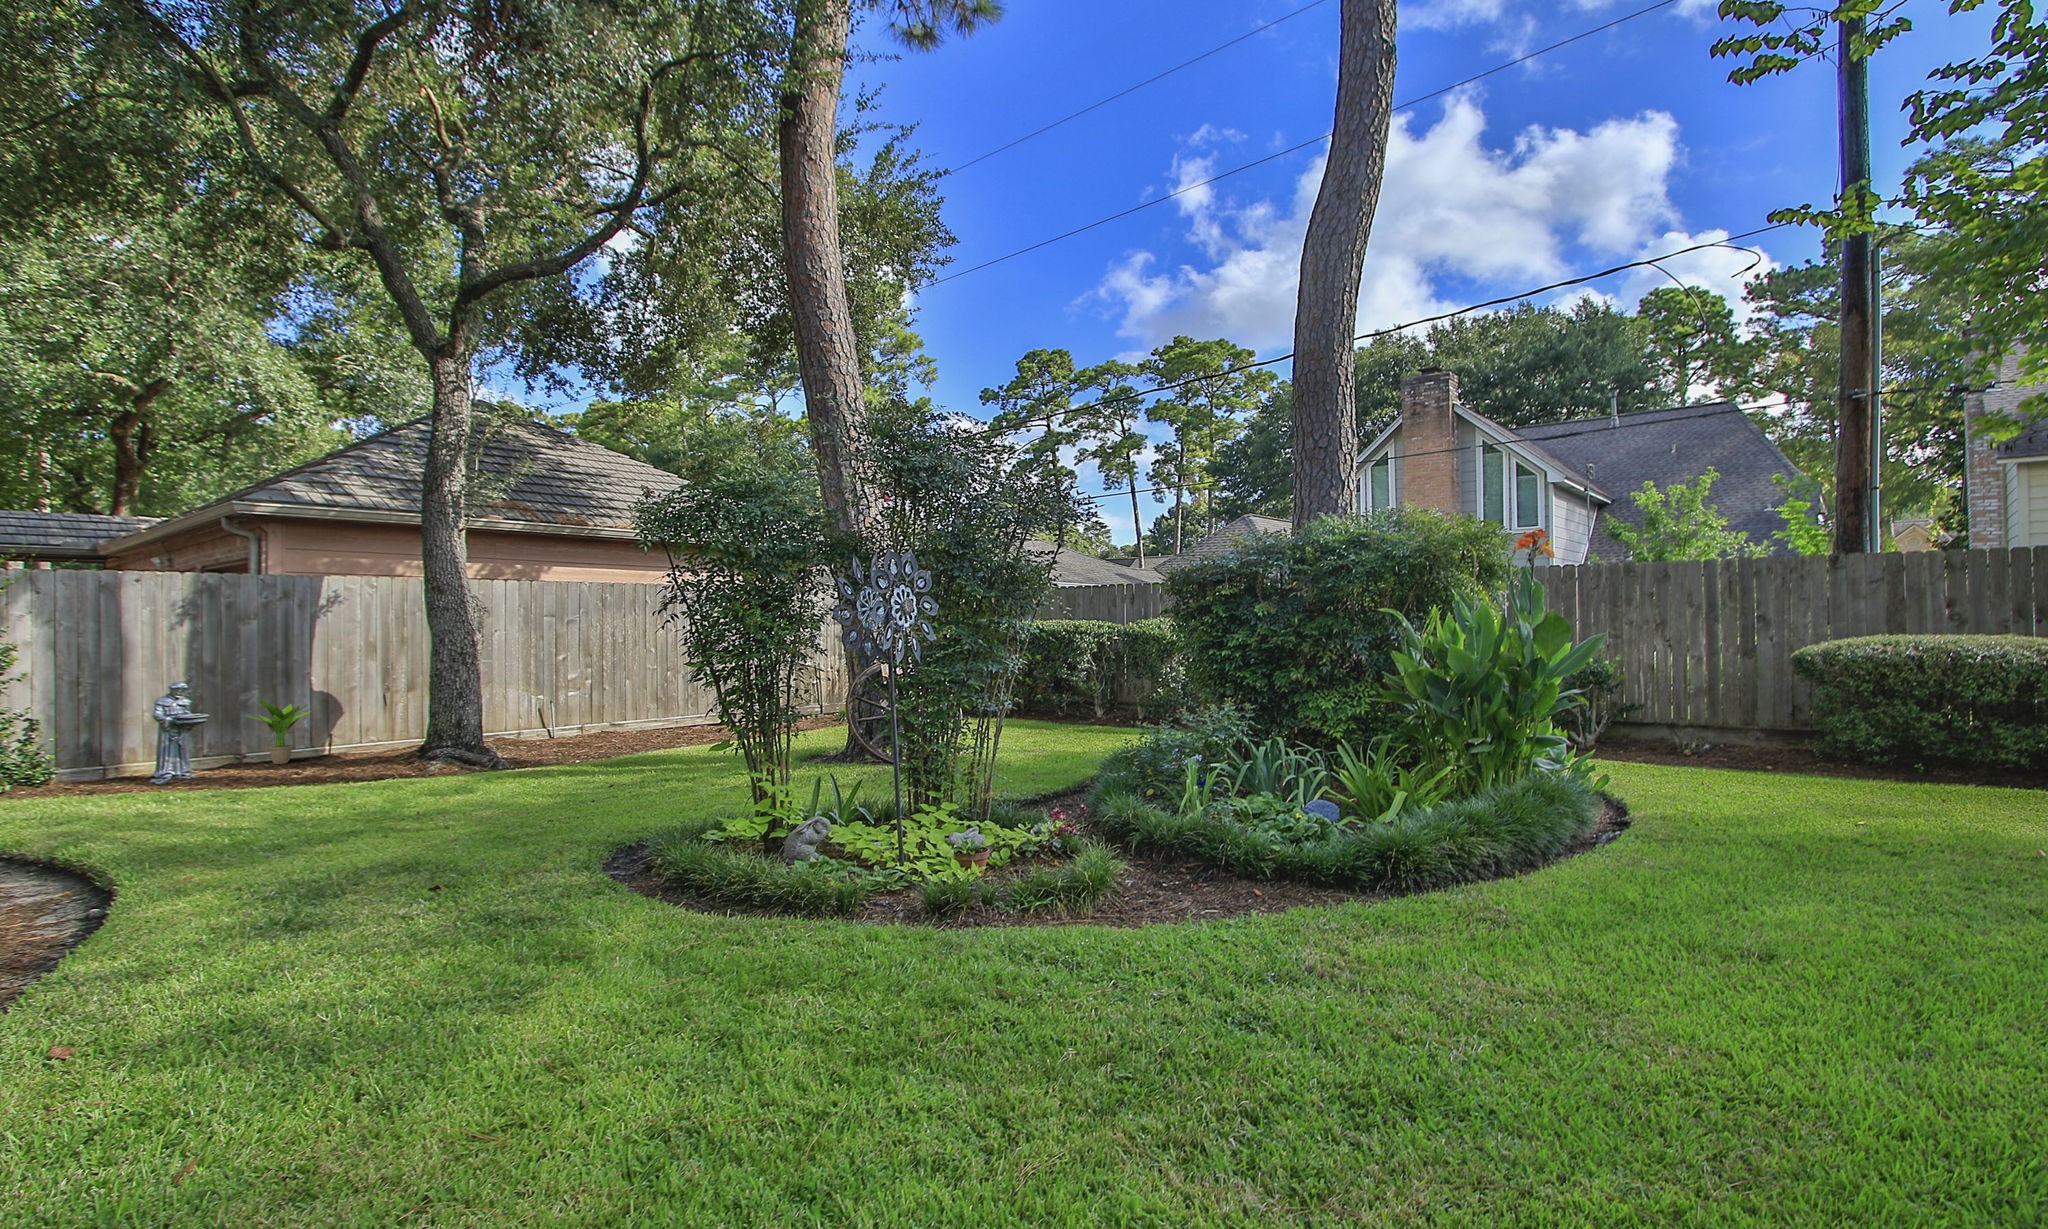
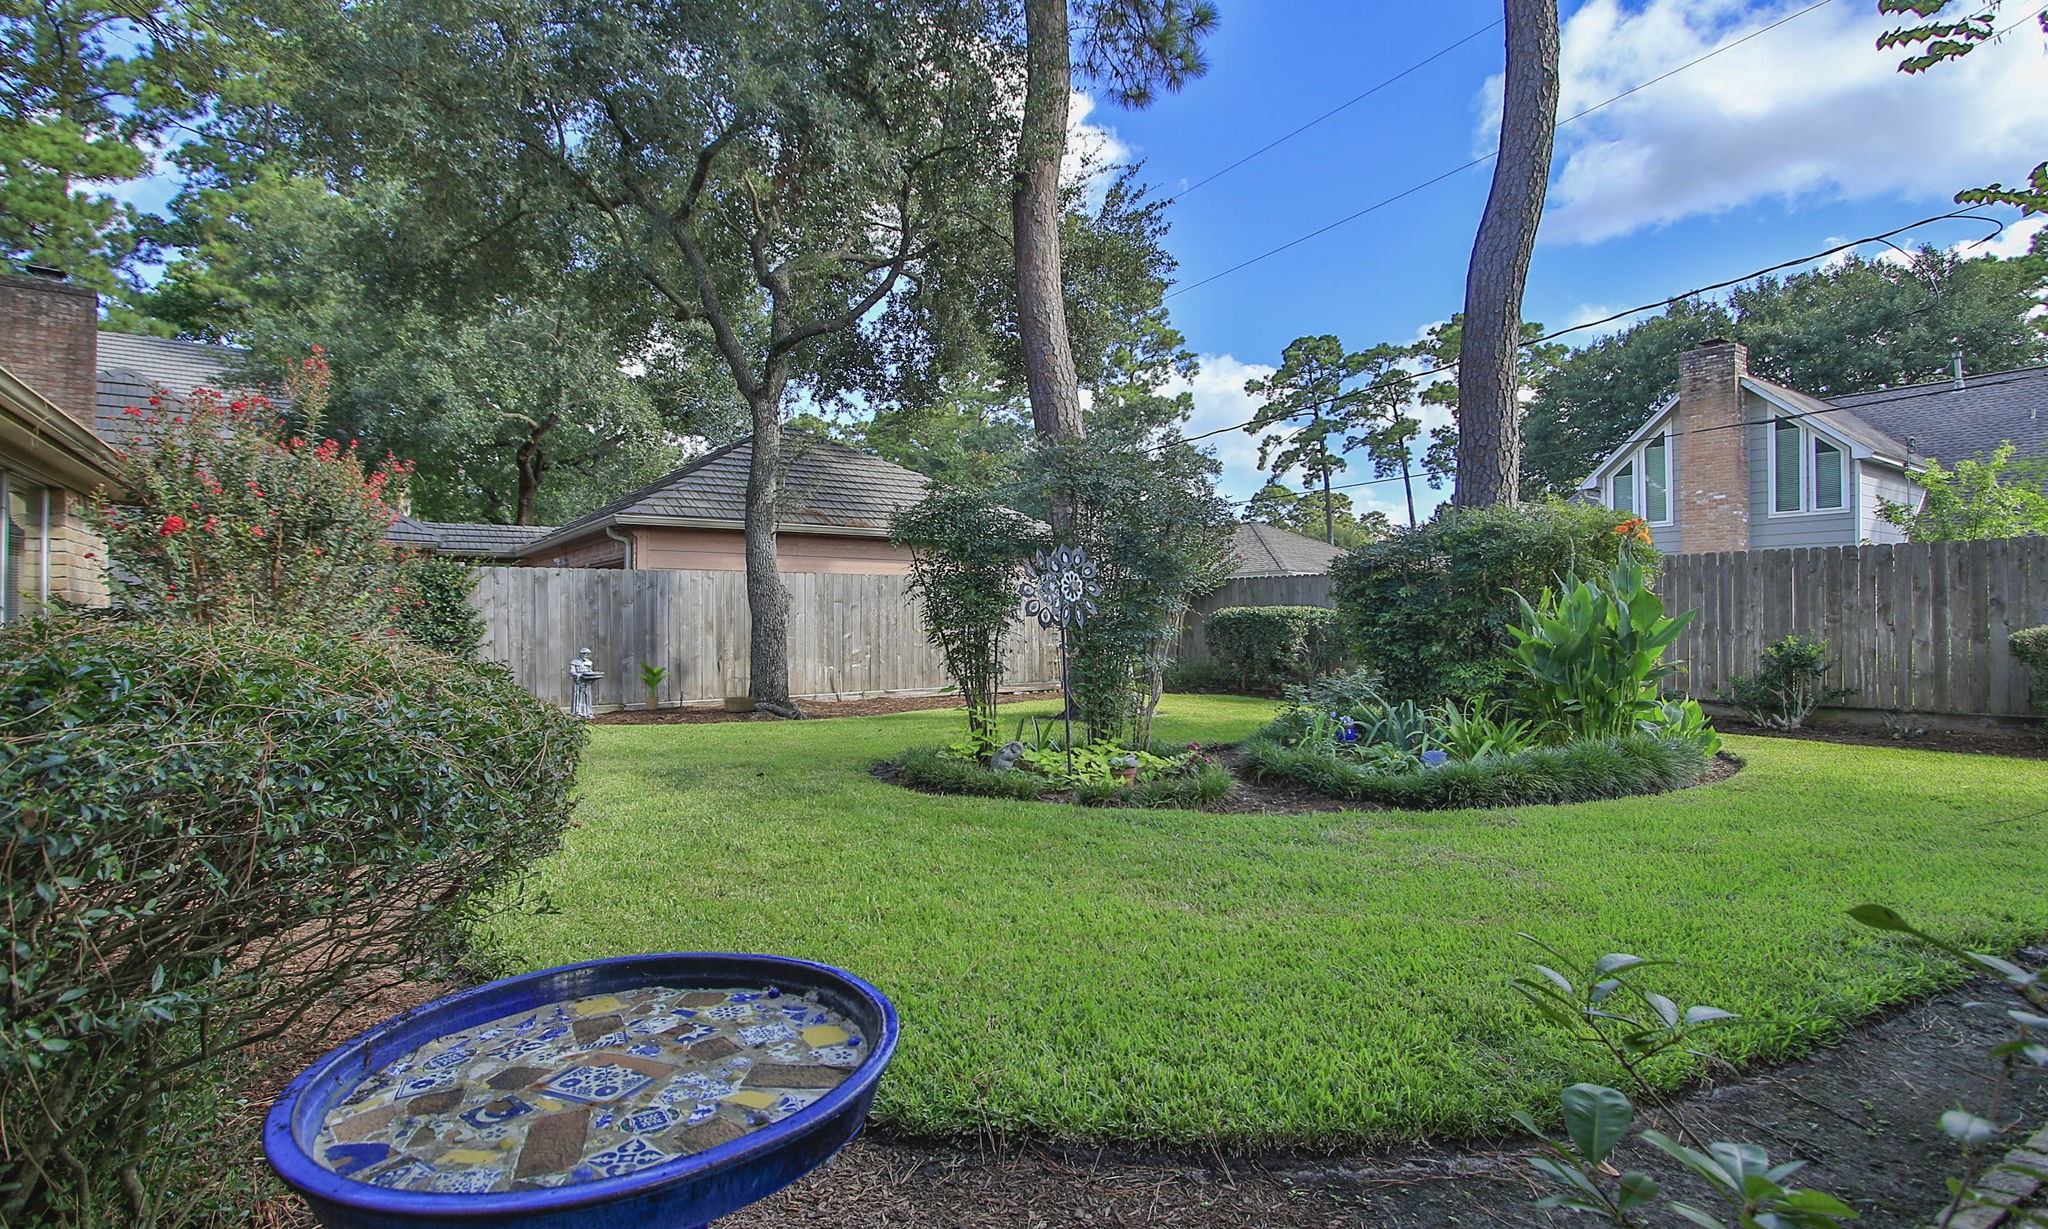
basket: none [389,716,438,762] -> present [723,677,756,712]

